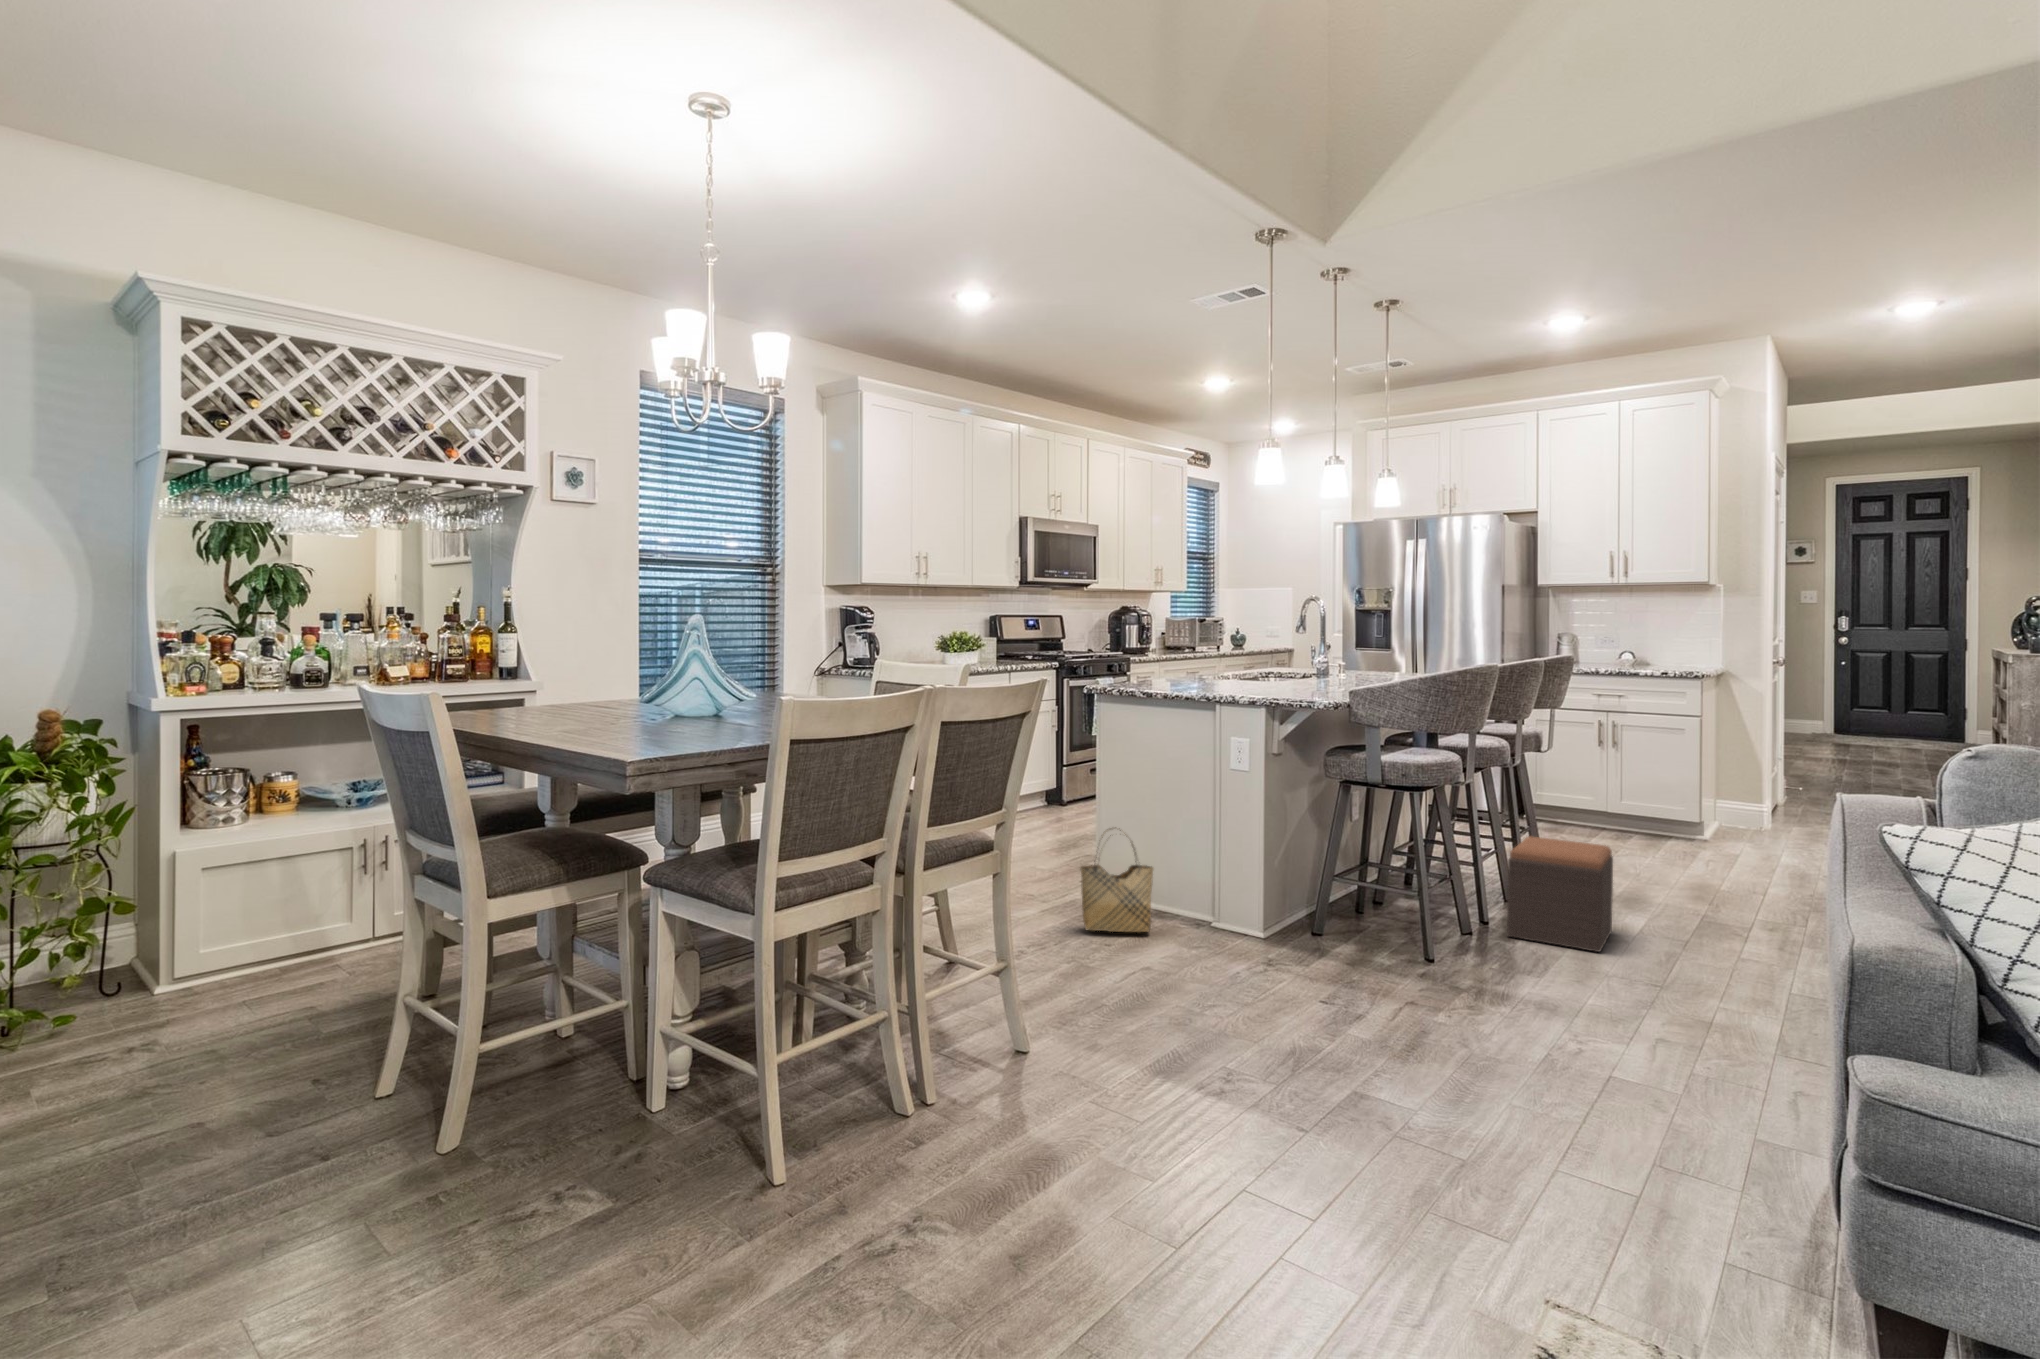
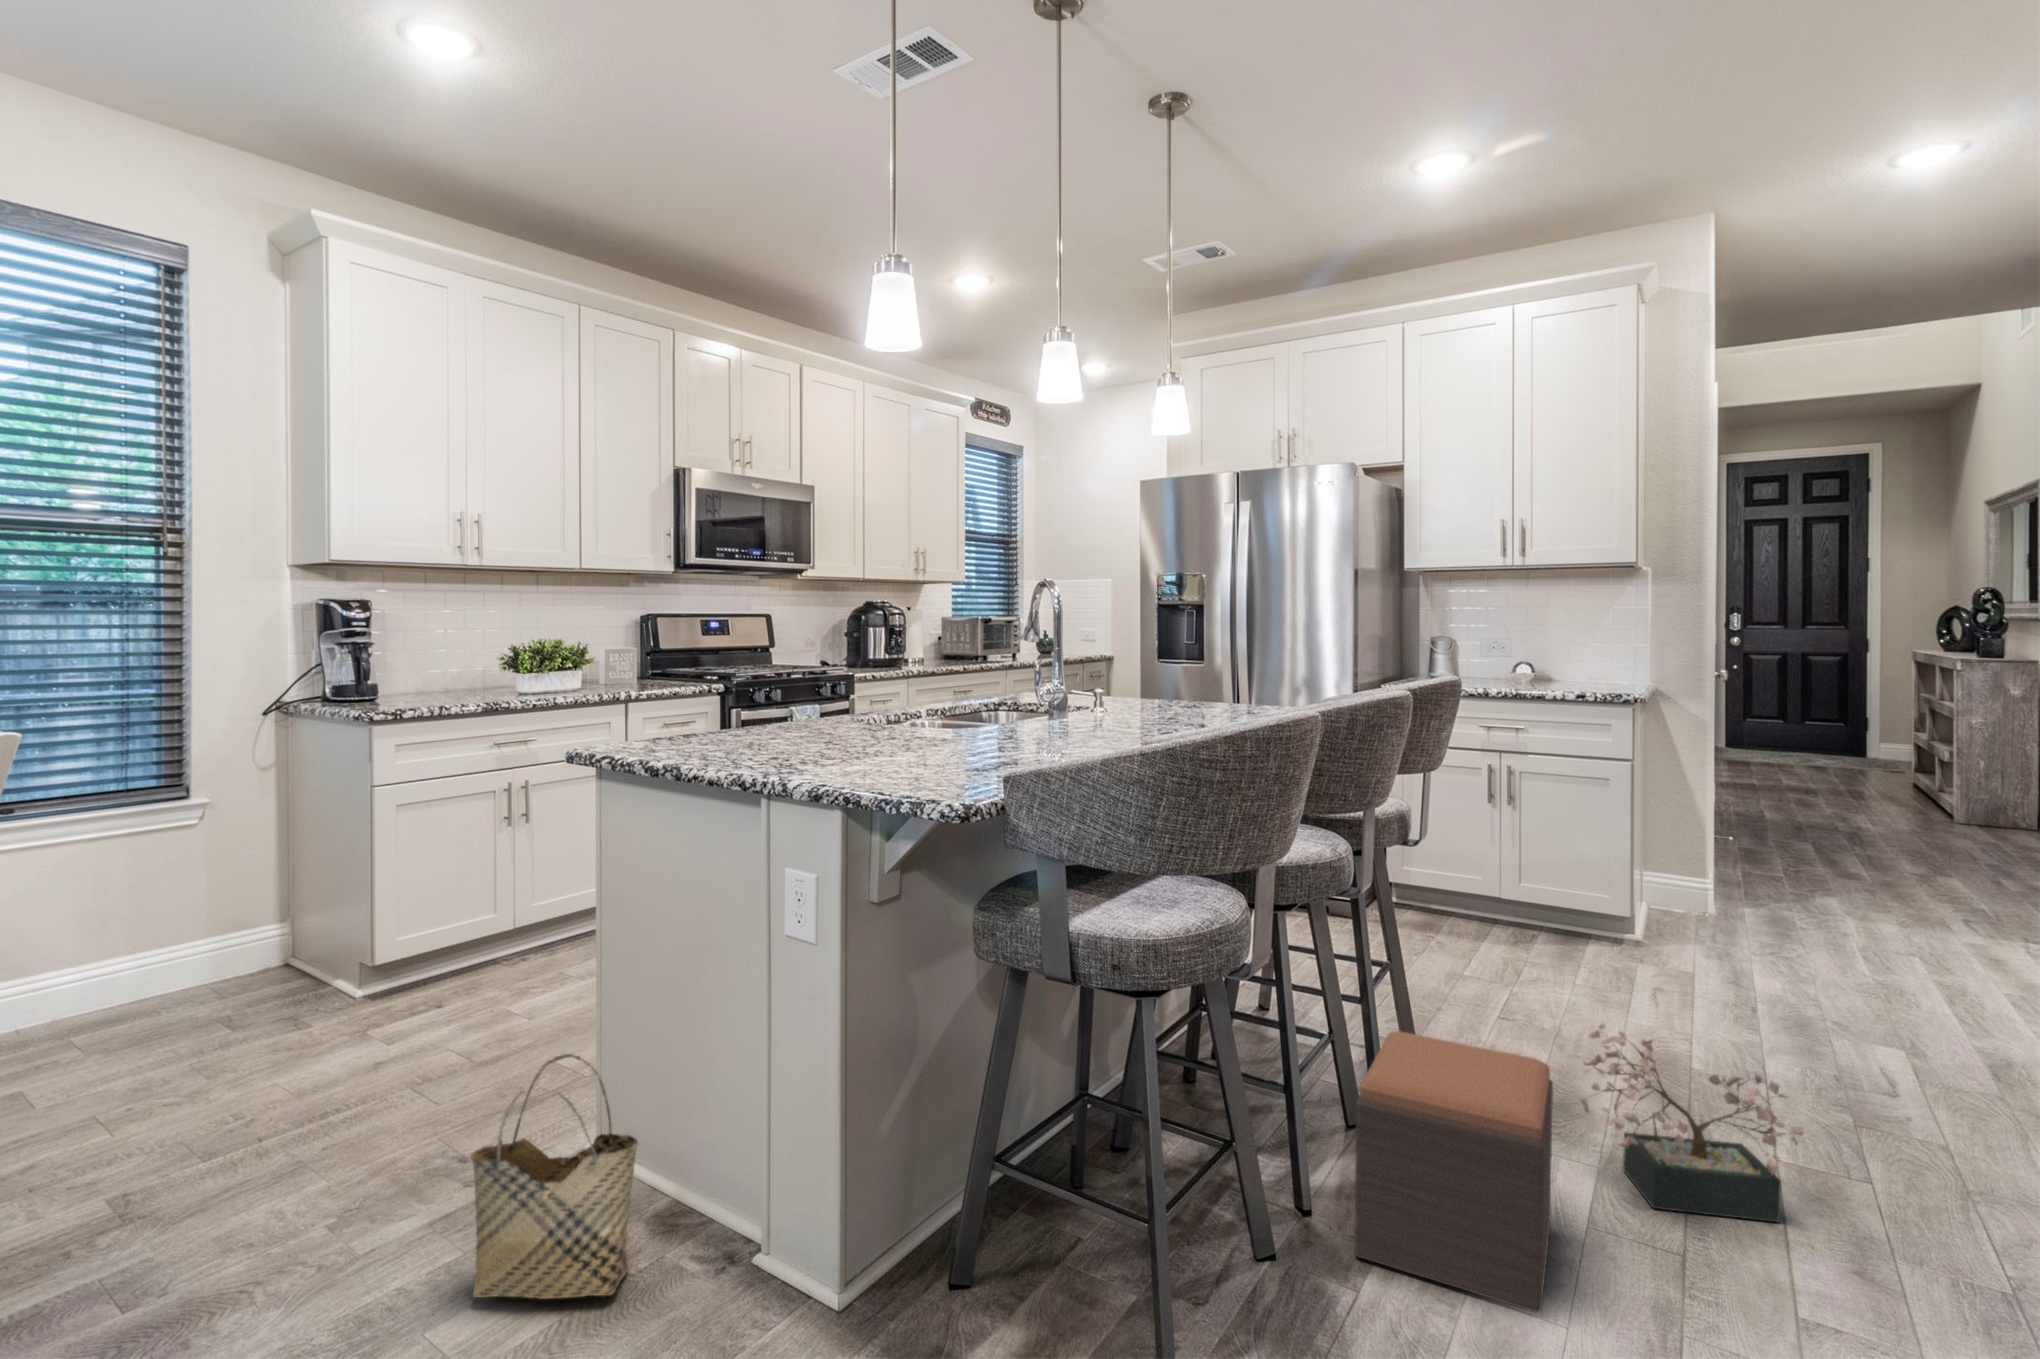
decorative plant: none [1633,840,1755,935] -> present [1580,1024,1804,1222]

